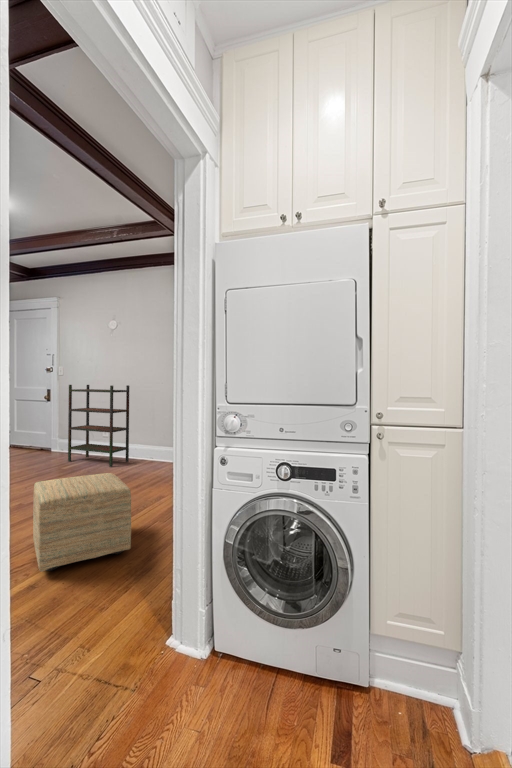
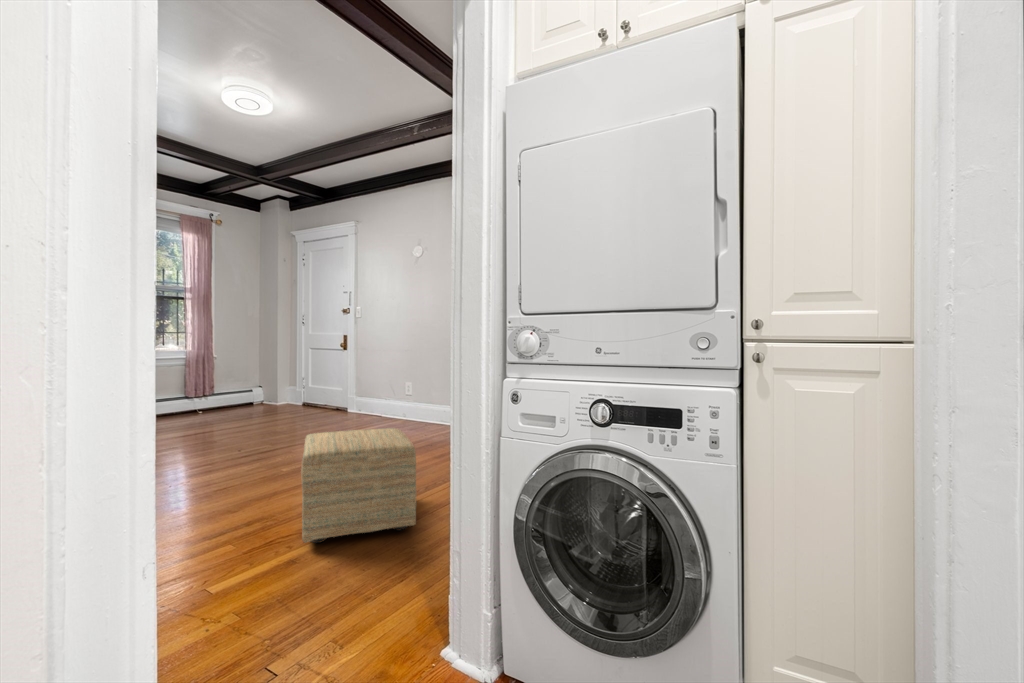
bookshelf: present [68,385,129,467] -> none [365,328,435,429]

